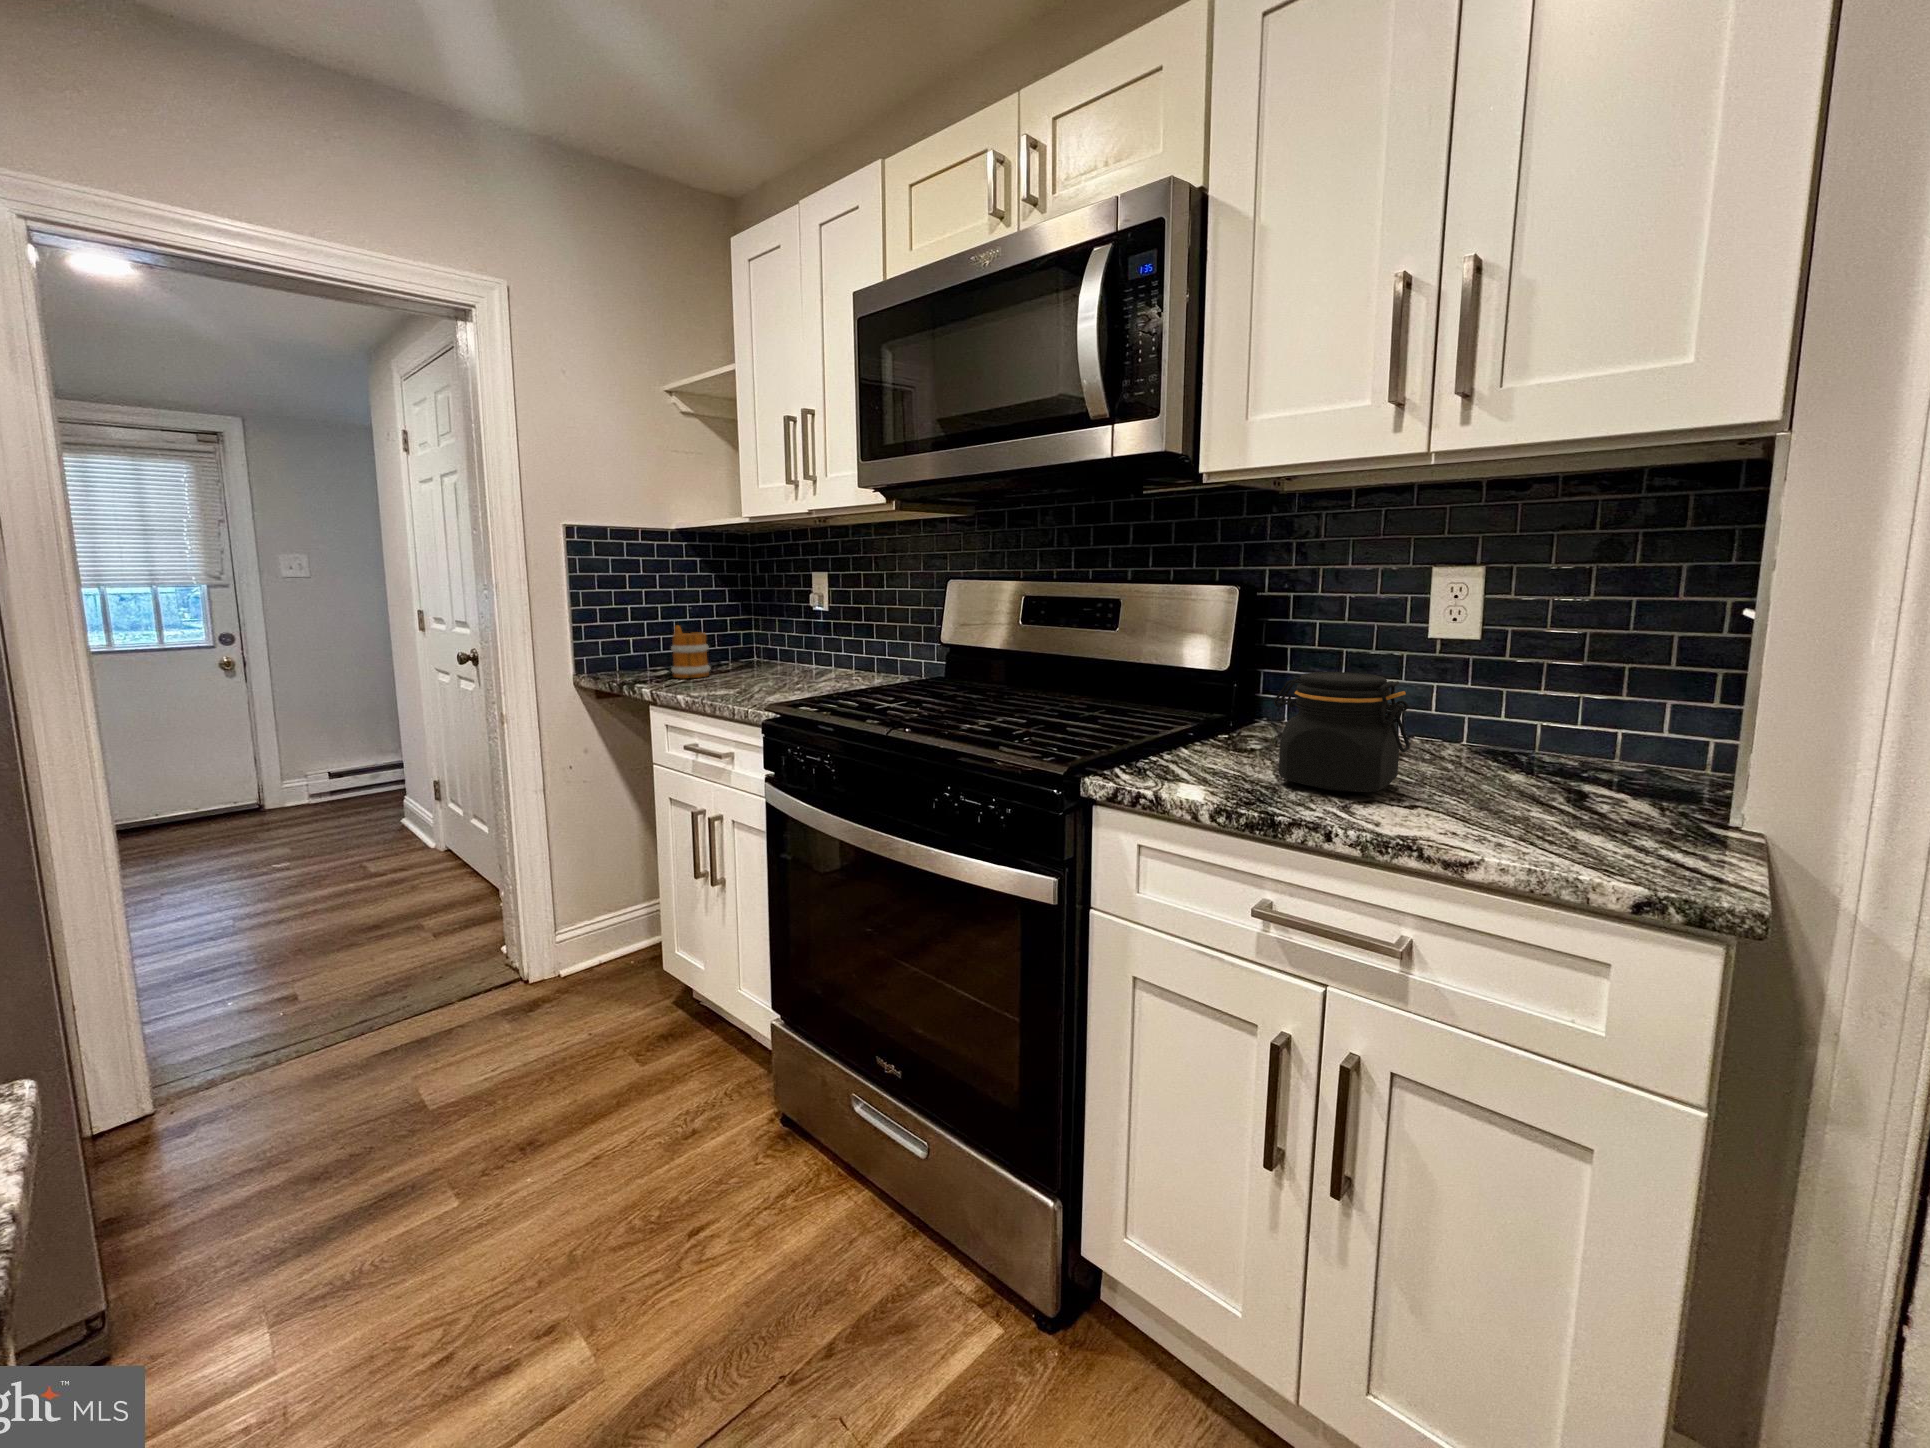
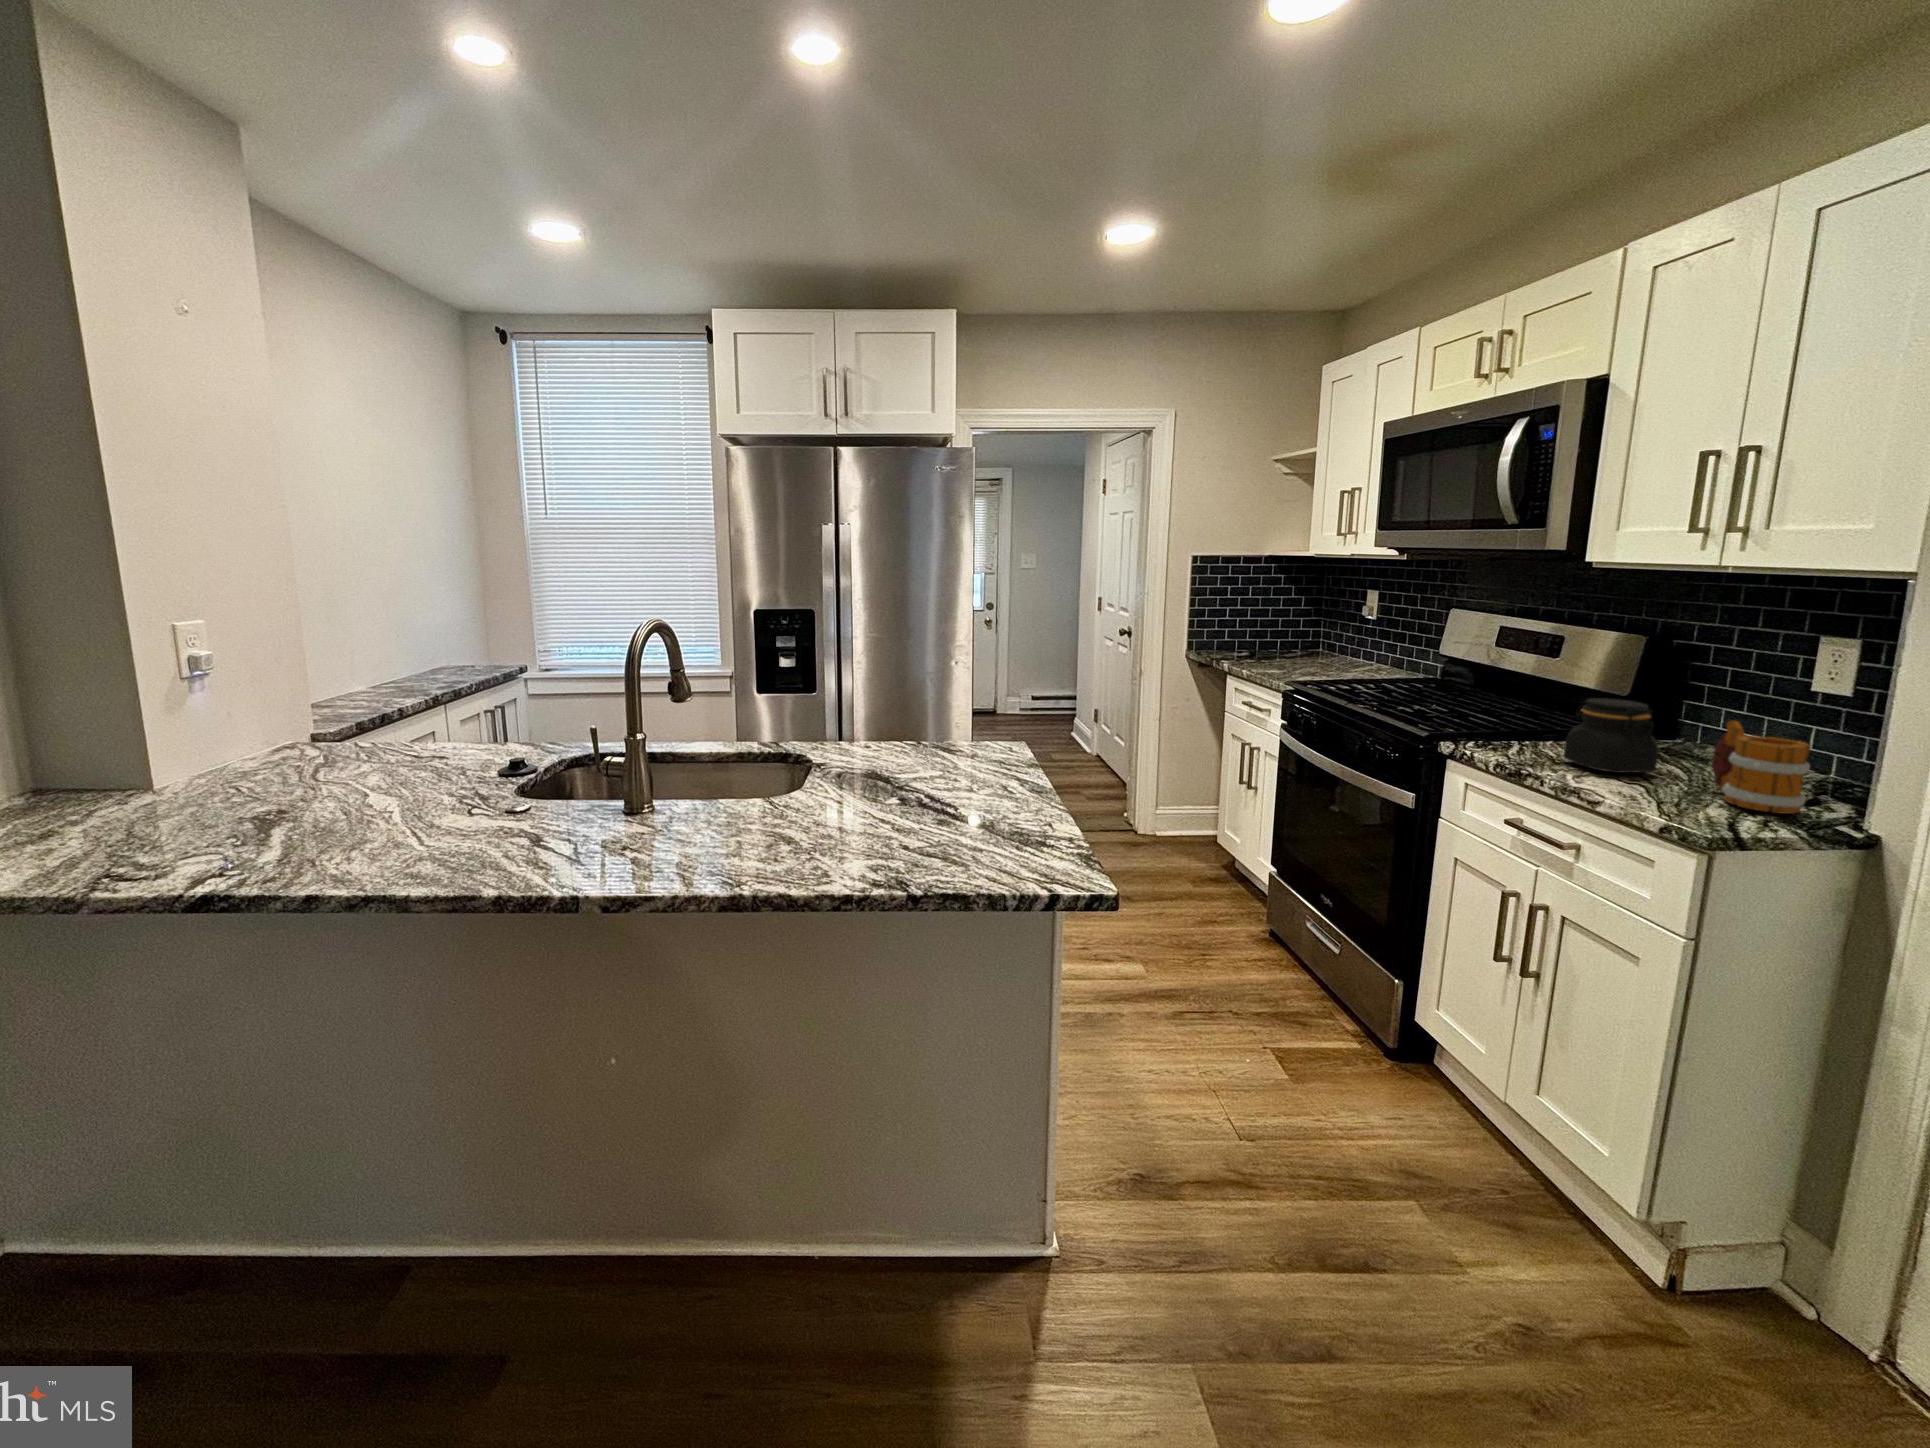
mug: present [671,625,711,679] -> present [1712,721,1811,814]

